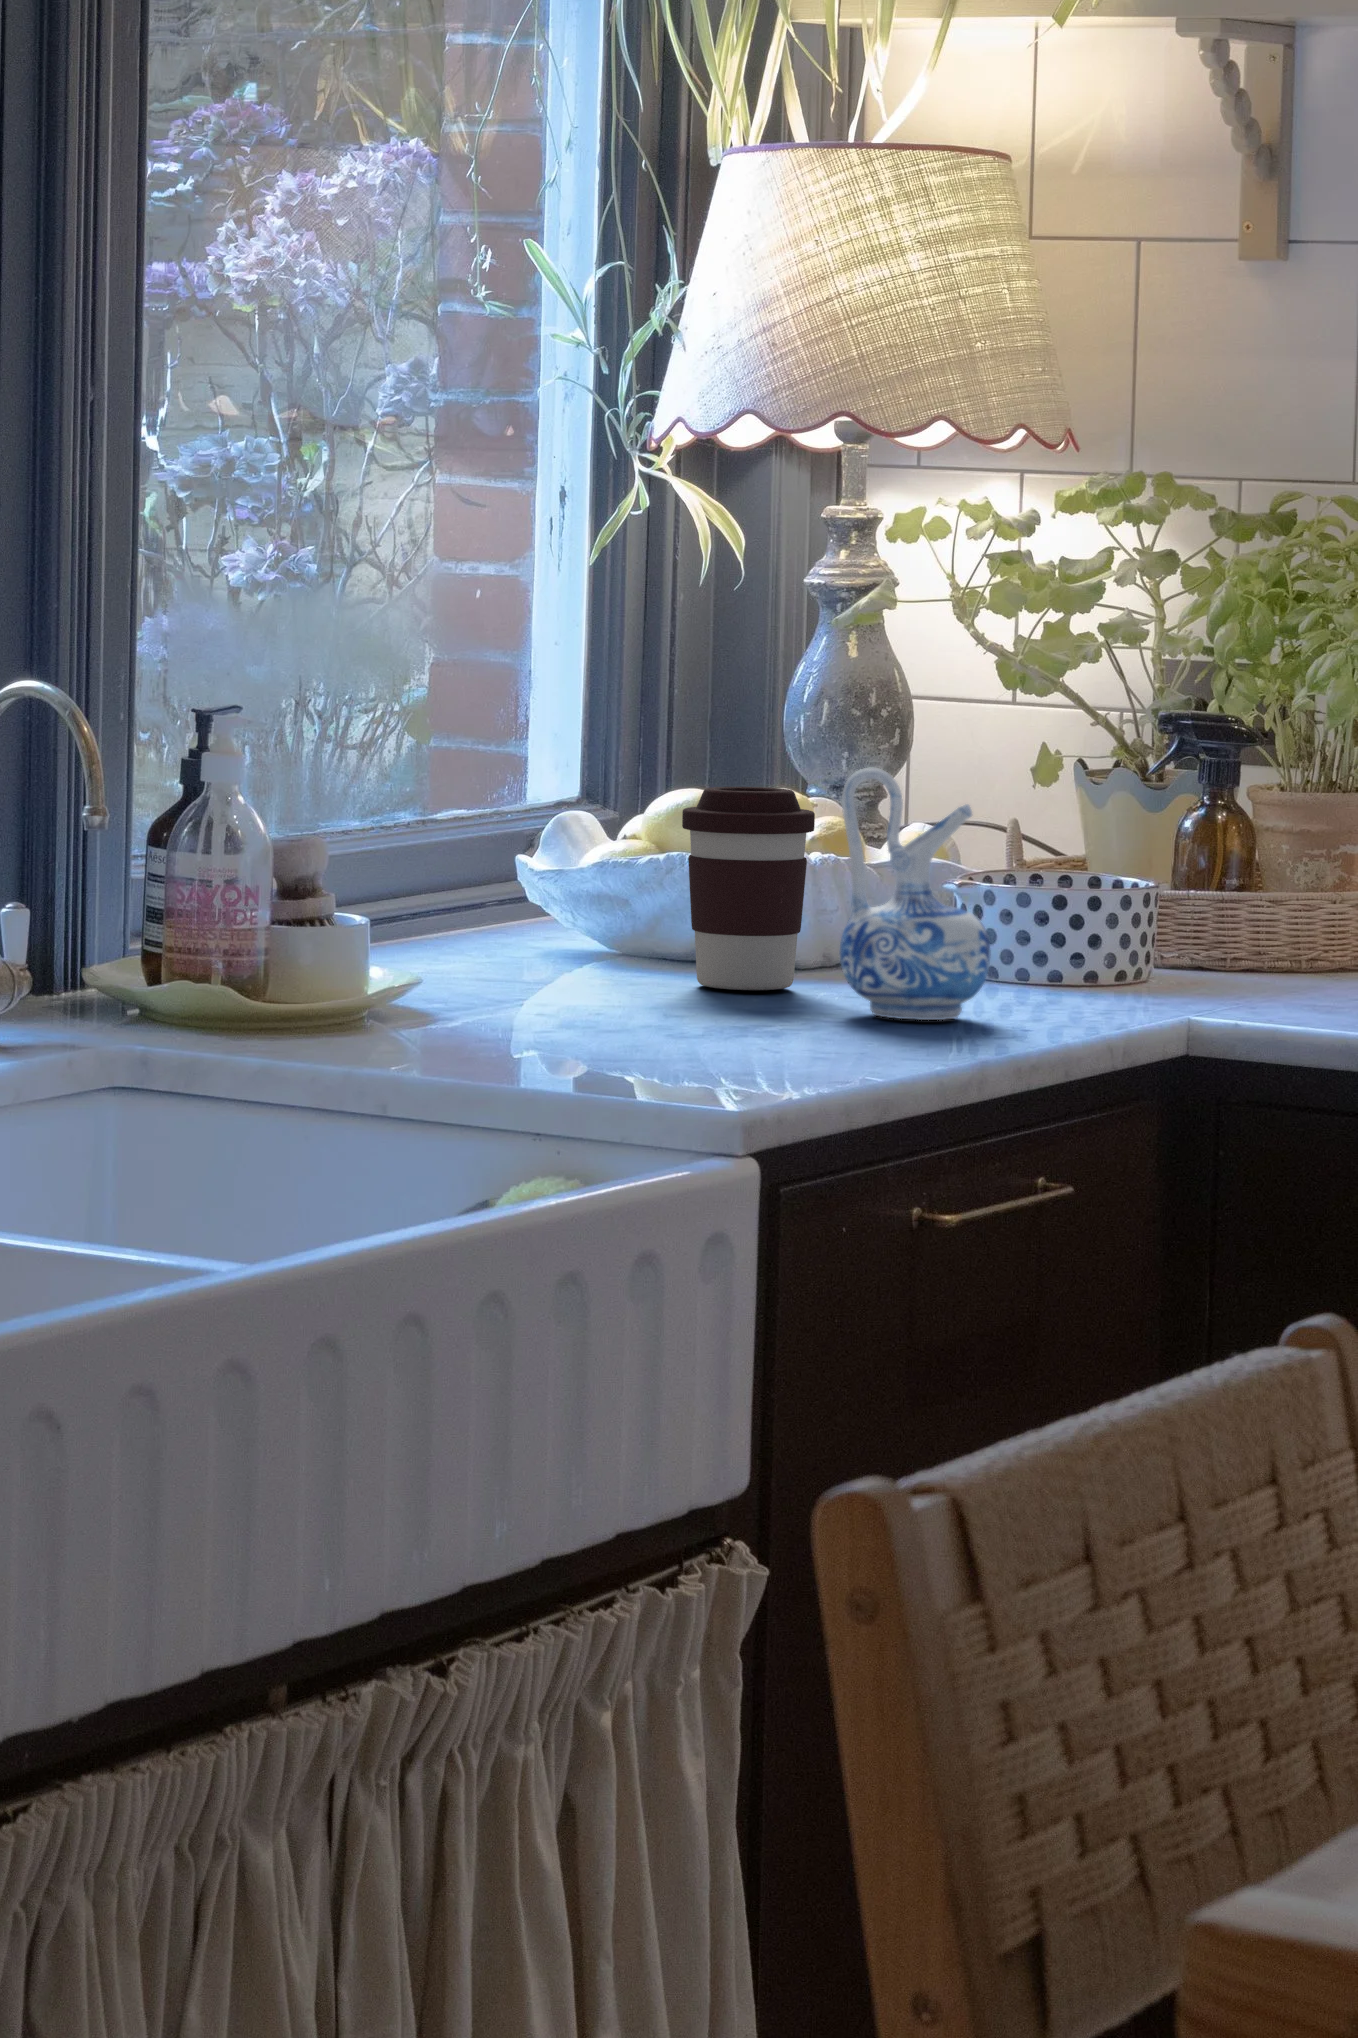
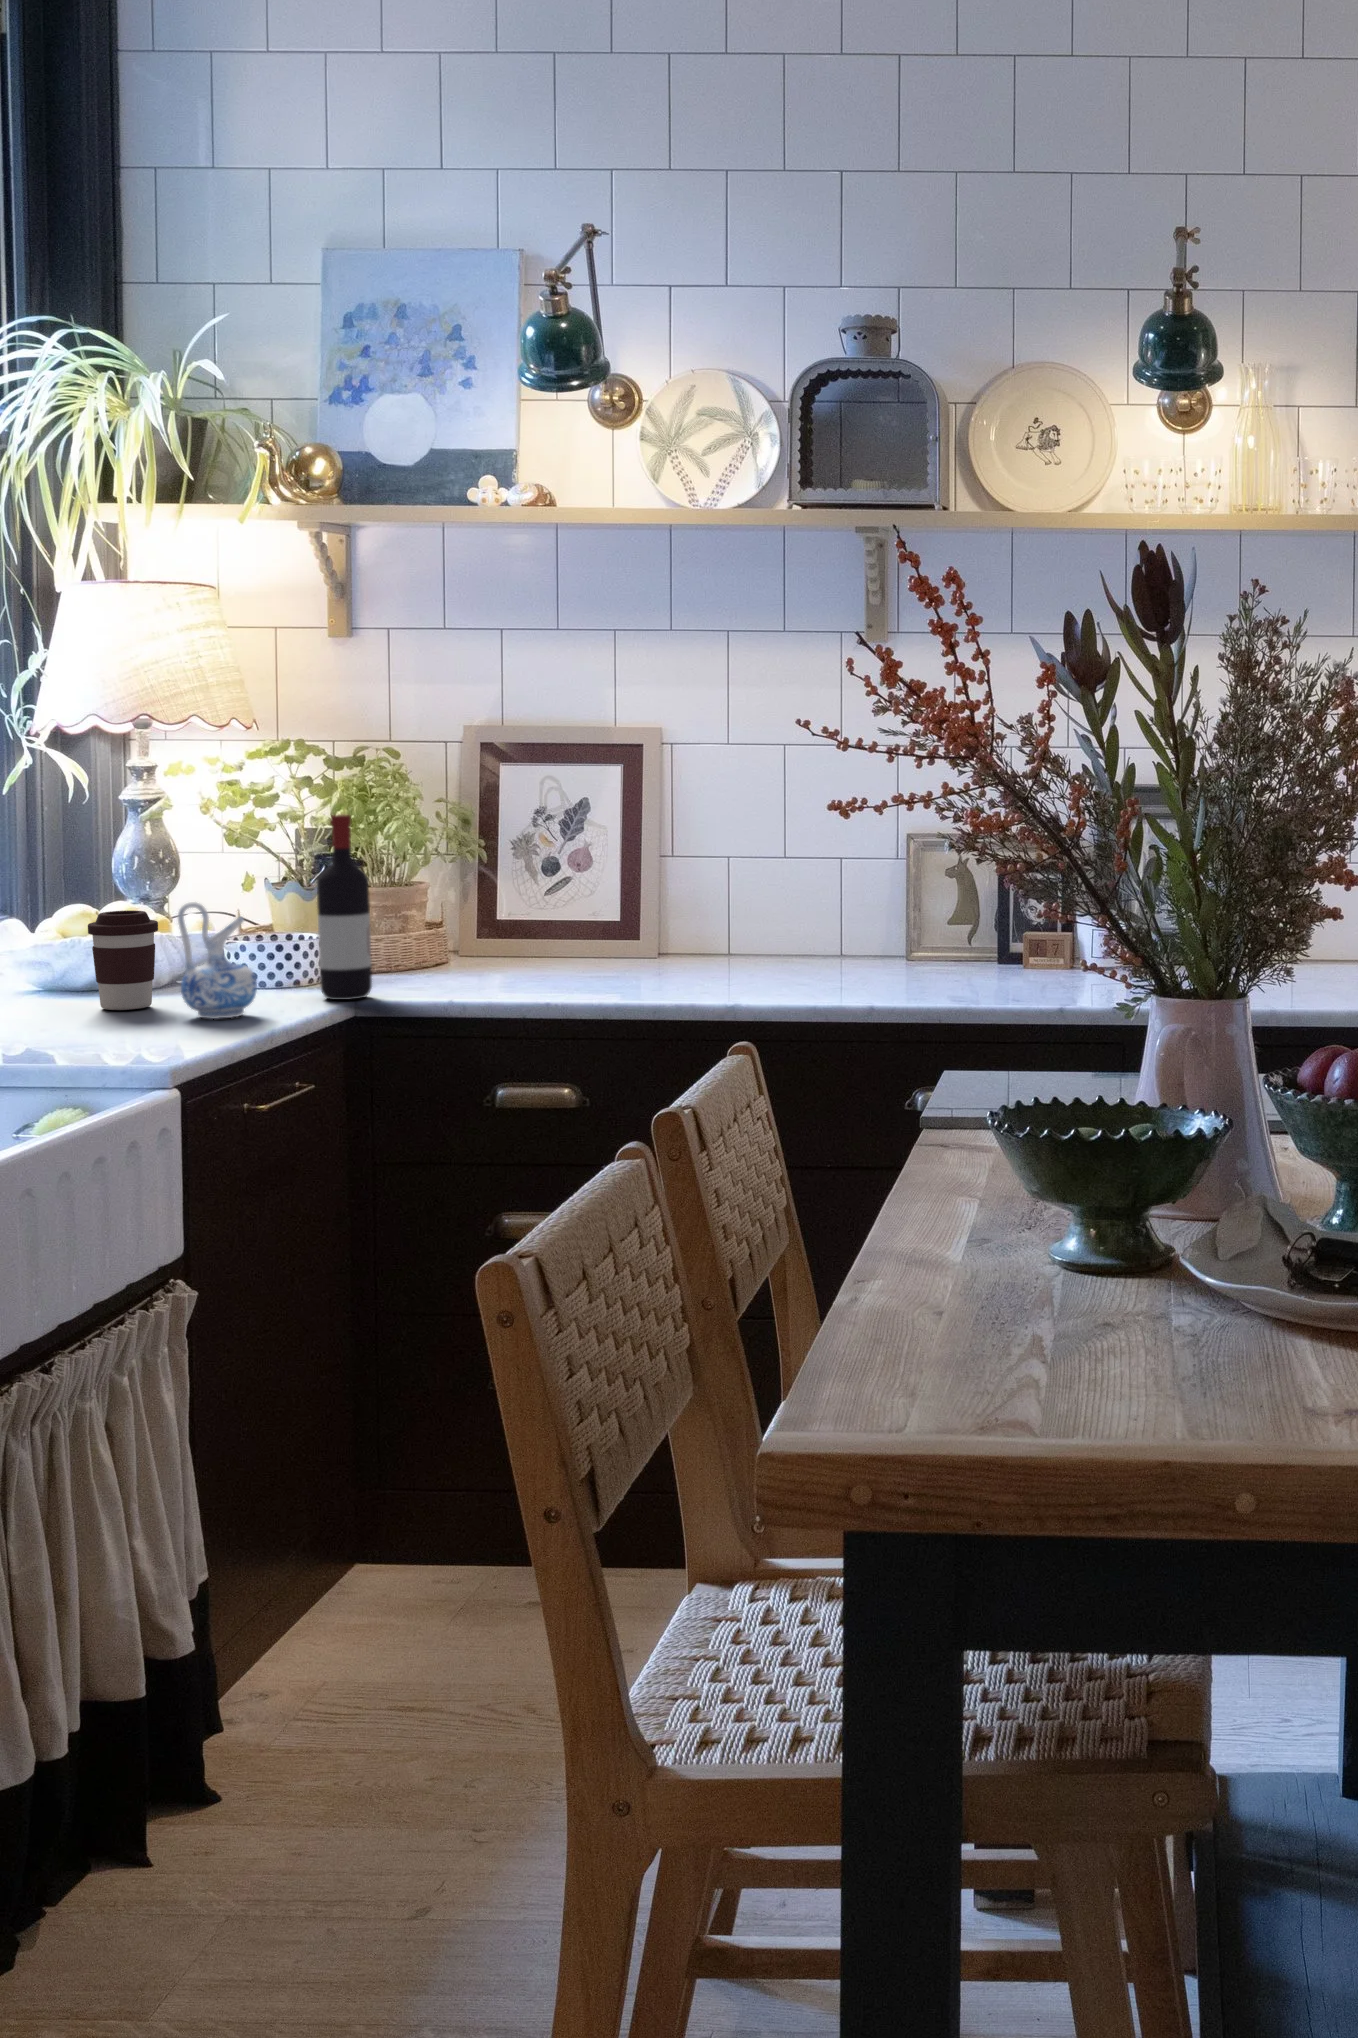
wine bottle: none [1132,605,1246,1012] -> present [317,815,372,1000]

